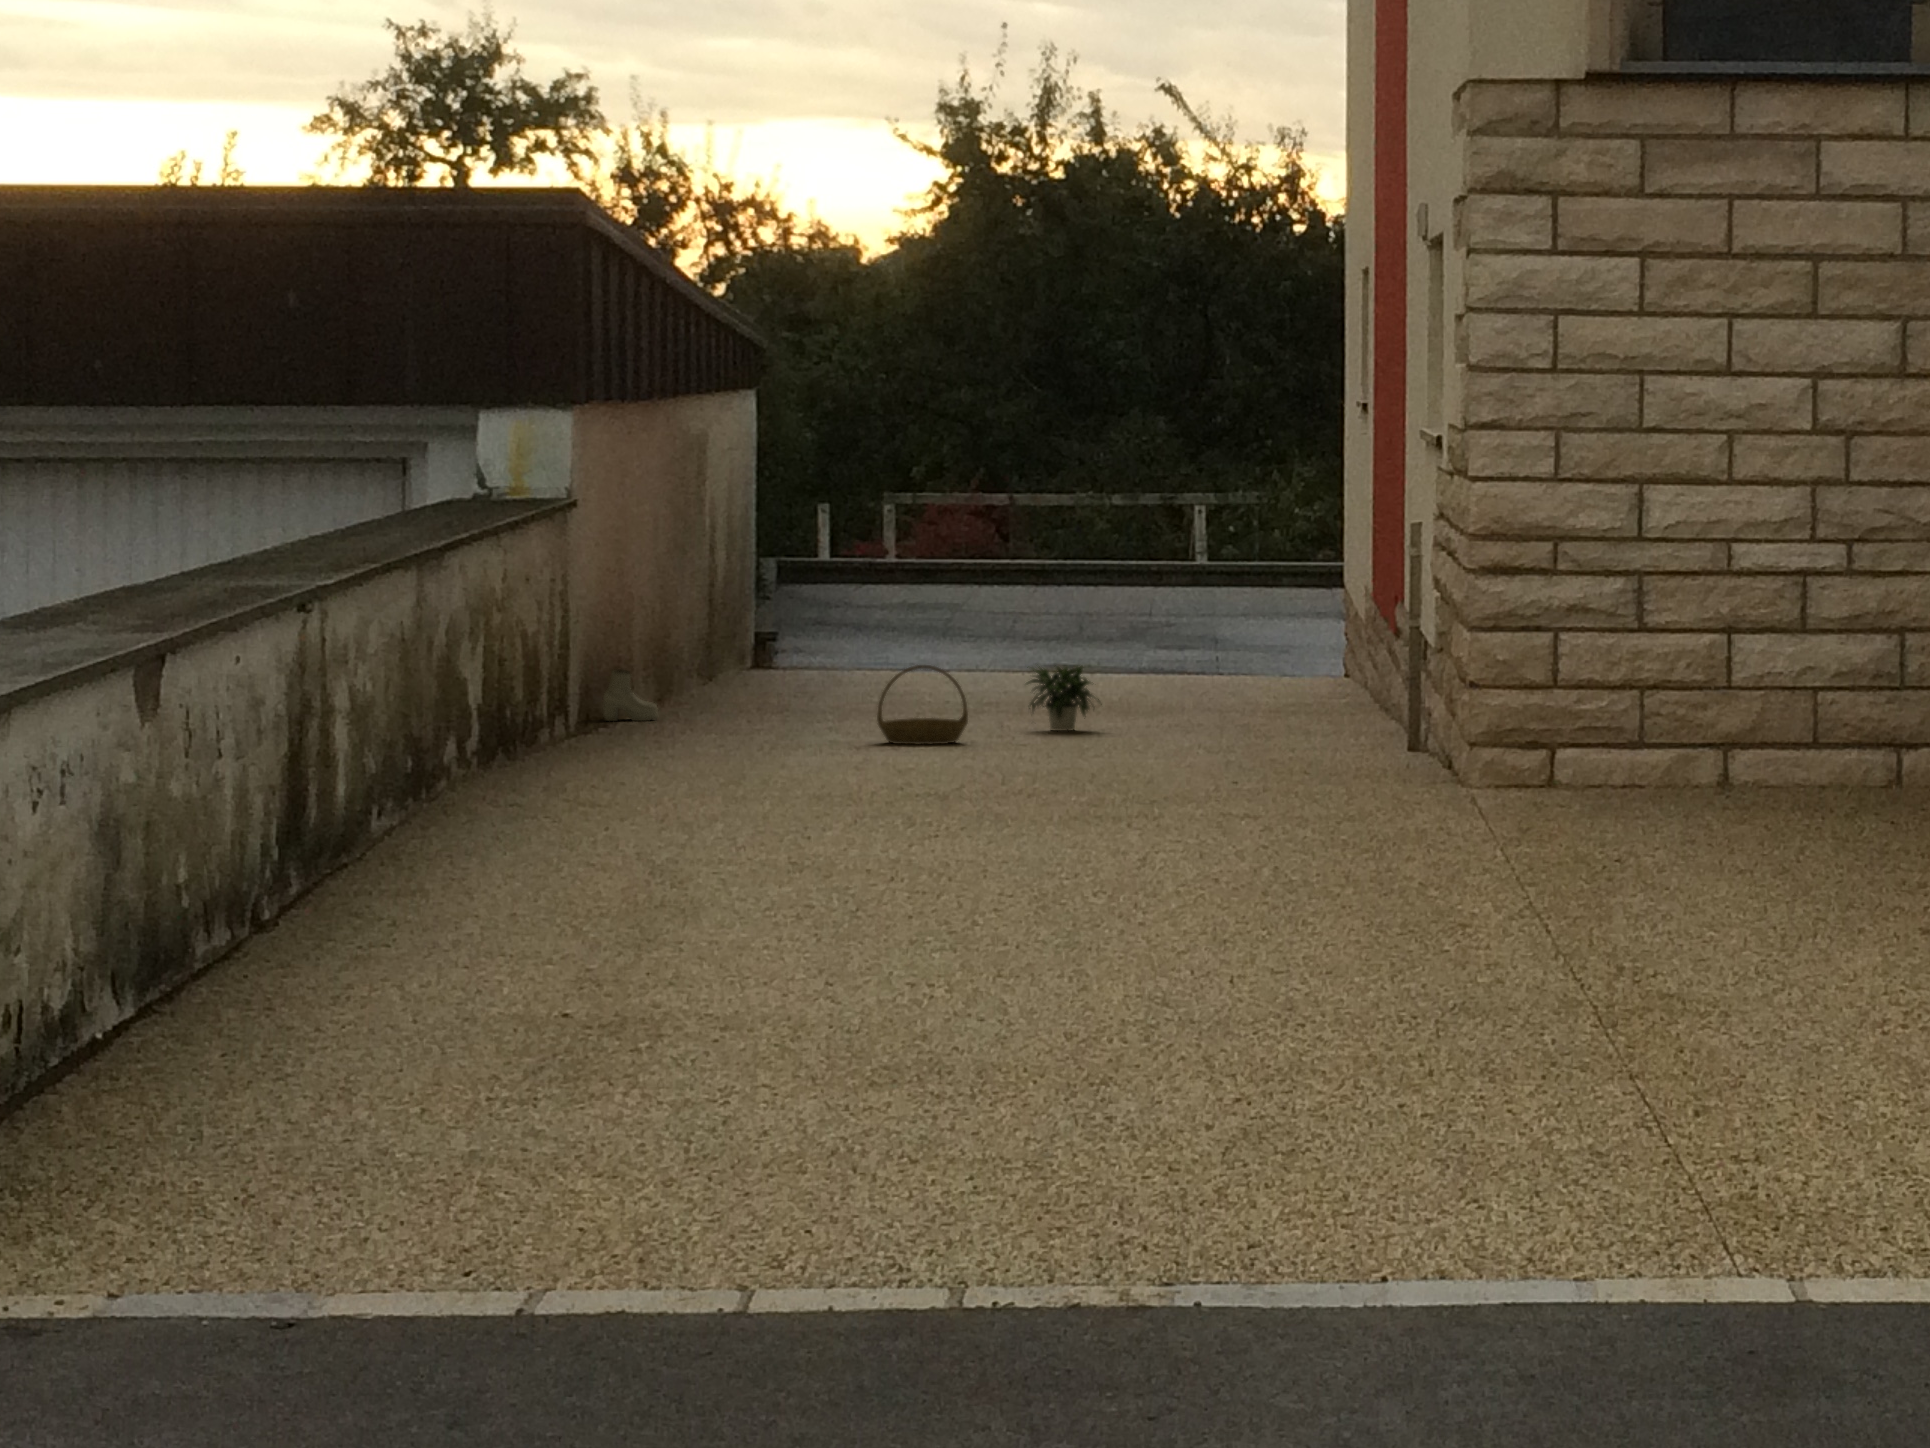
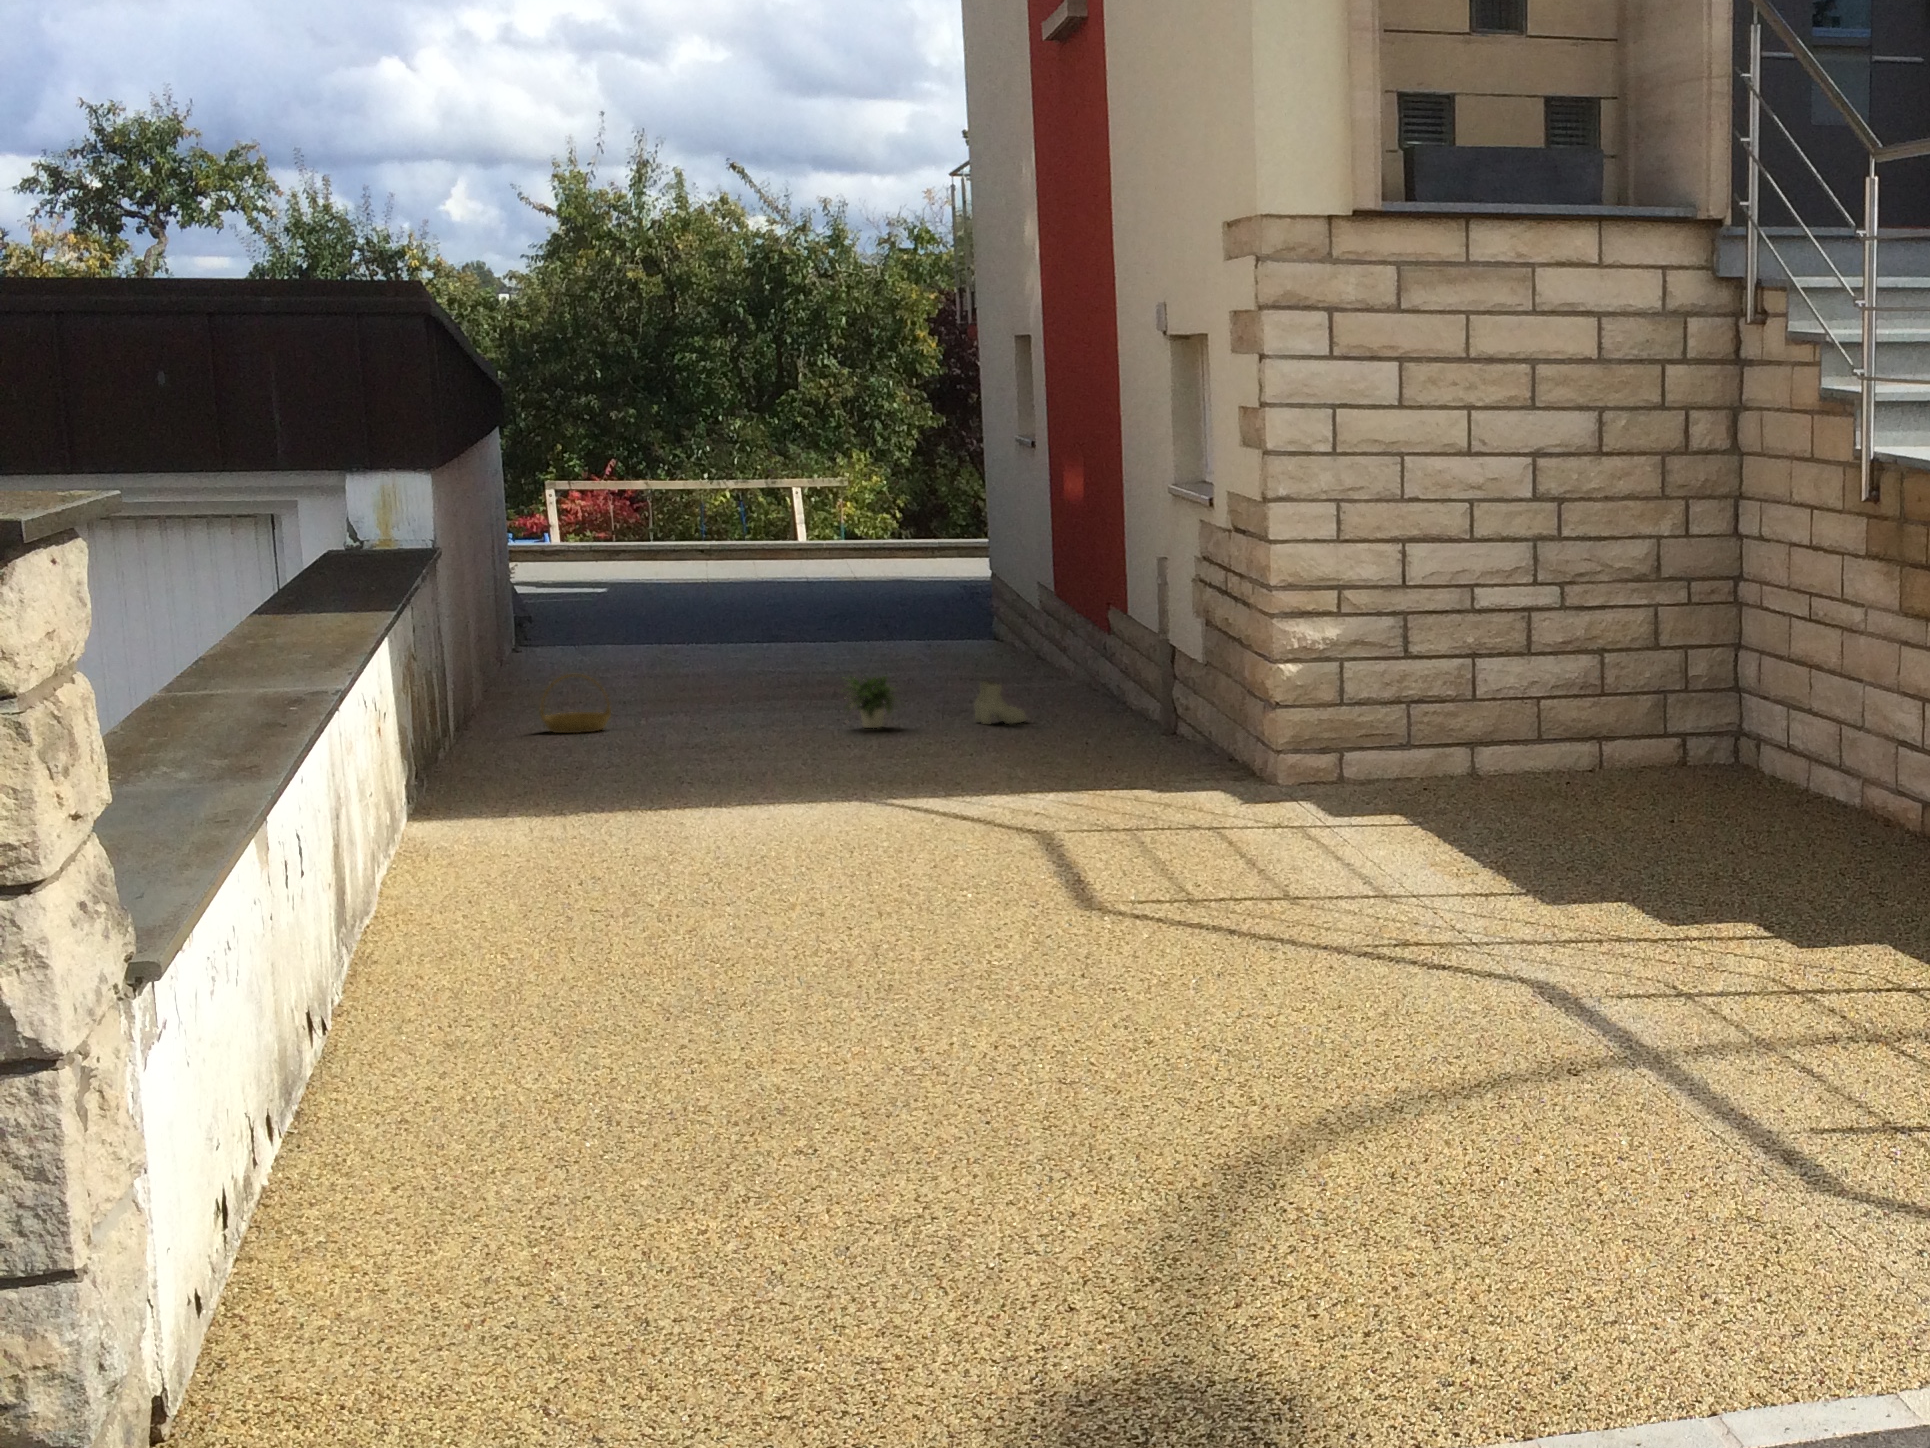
basket: present [877,665,968,744] -> present [540,674,611,733]
boots: present [603,669,658,721] -> present [975,681,1025,724]

